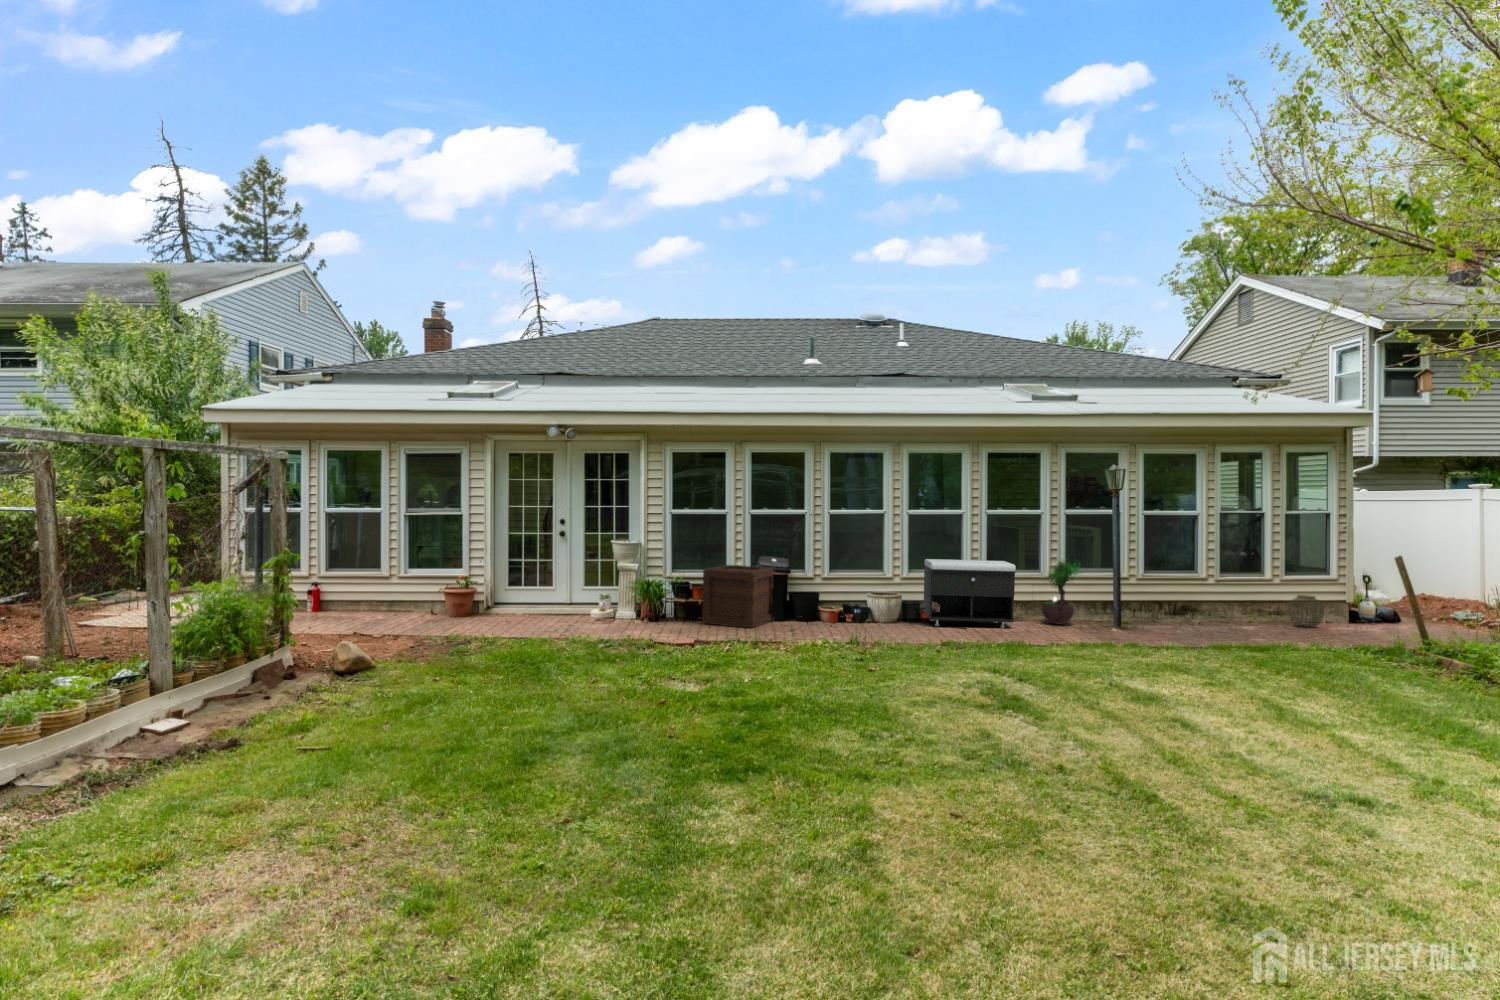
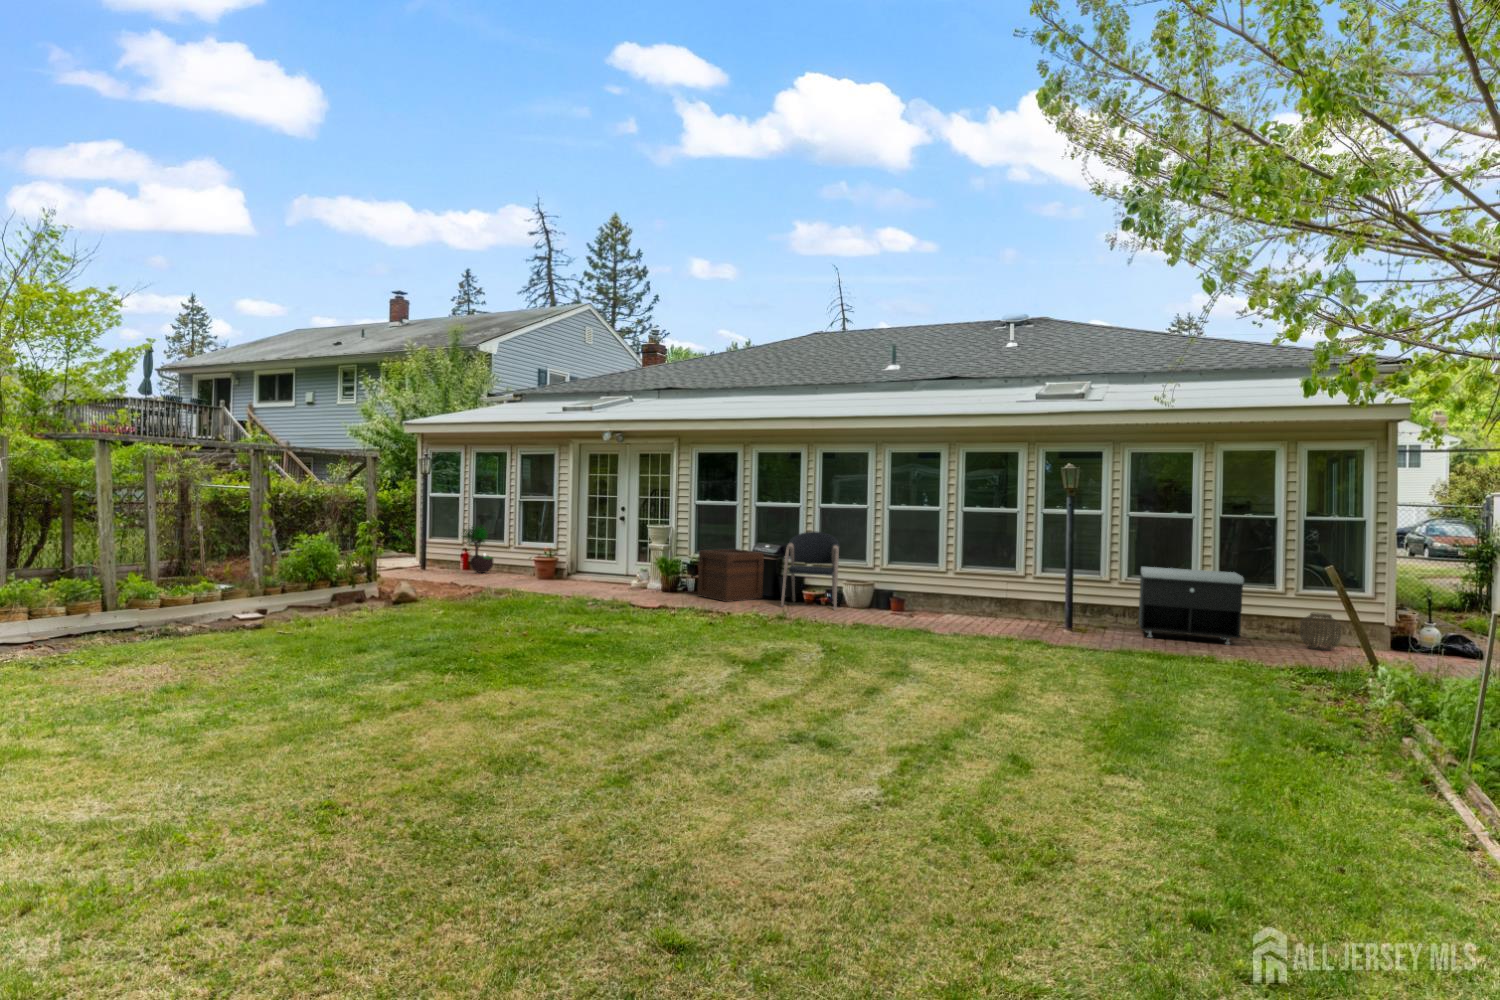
chair: none [811,541,880,629] -> present [781,531,840,610]
storage bench: present [924,559,1016,628] -> present [1139,567,1244,644]
potted tree: present [1042,559,1080,625] -> present [463,526,493,573]

